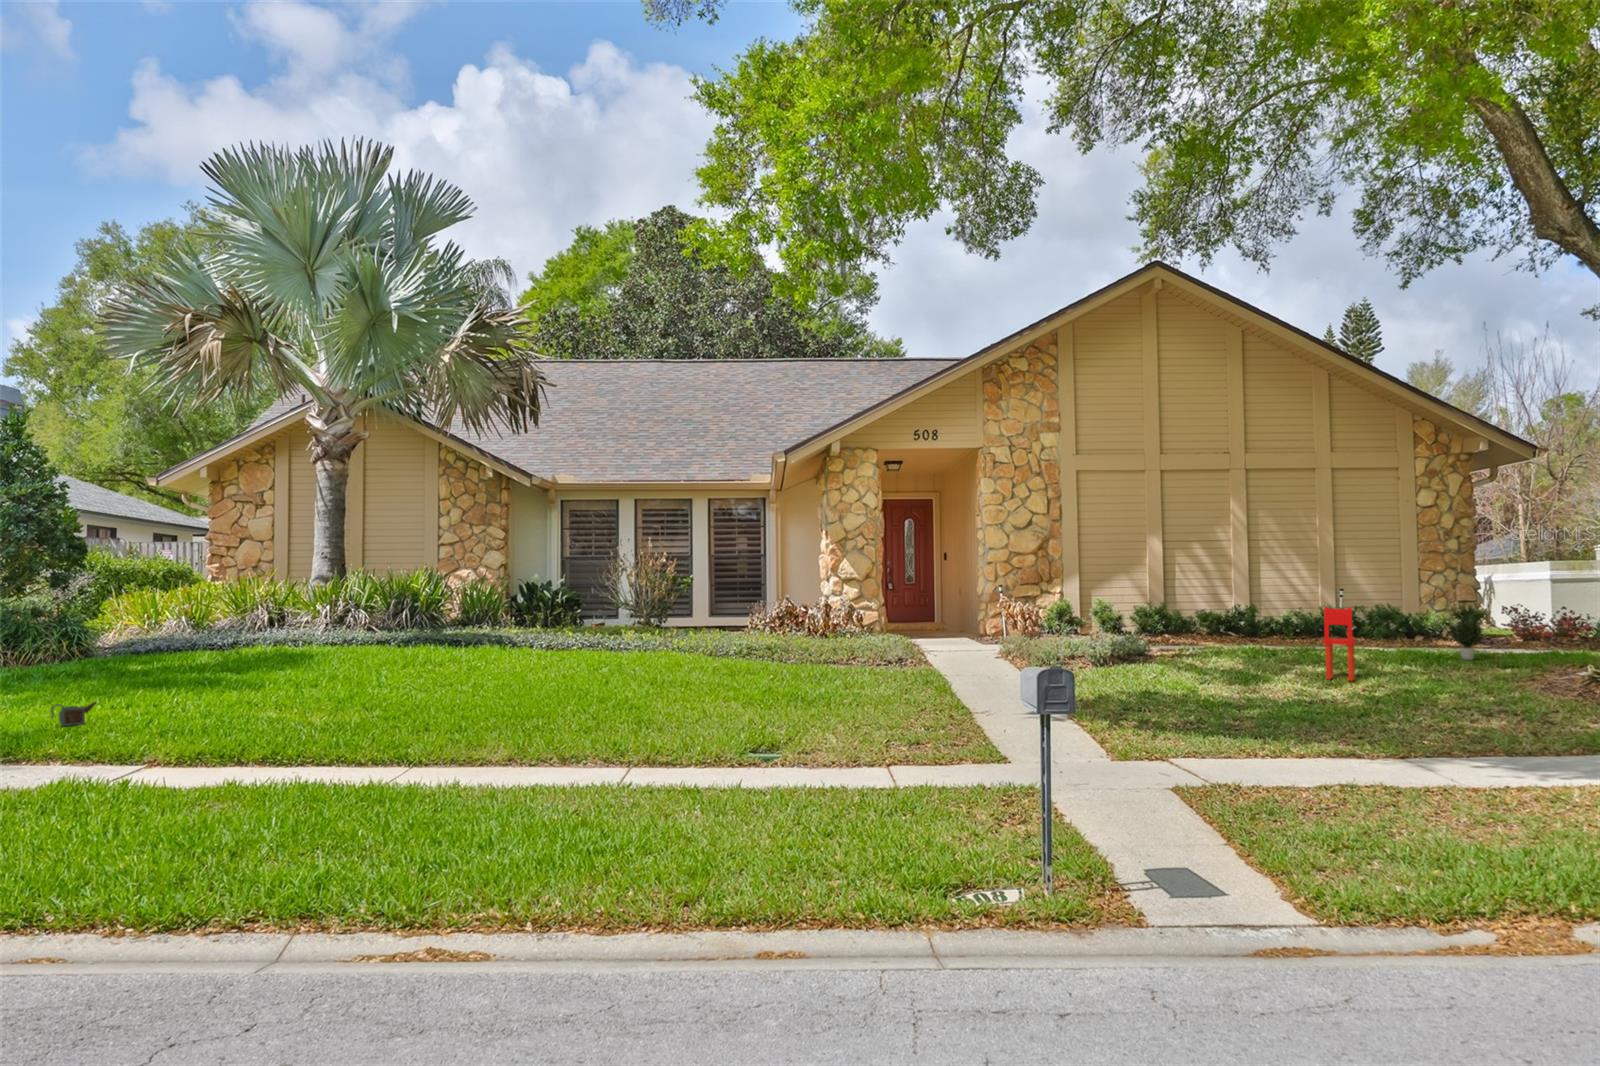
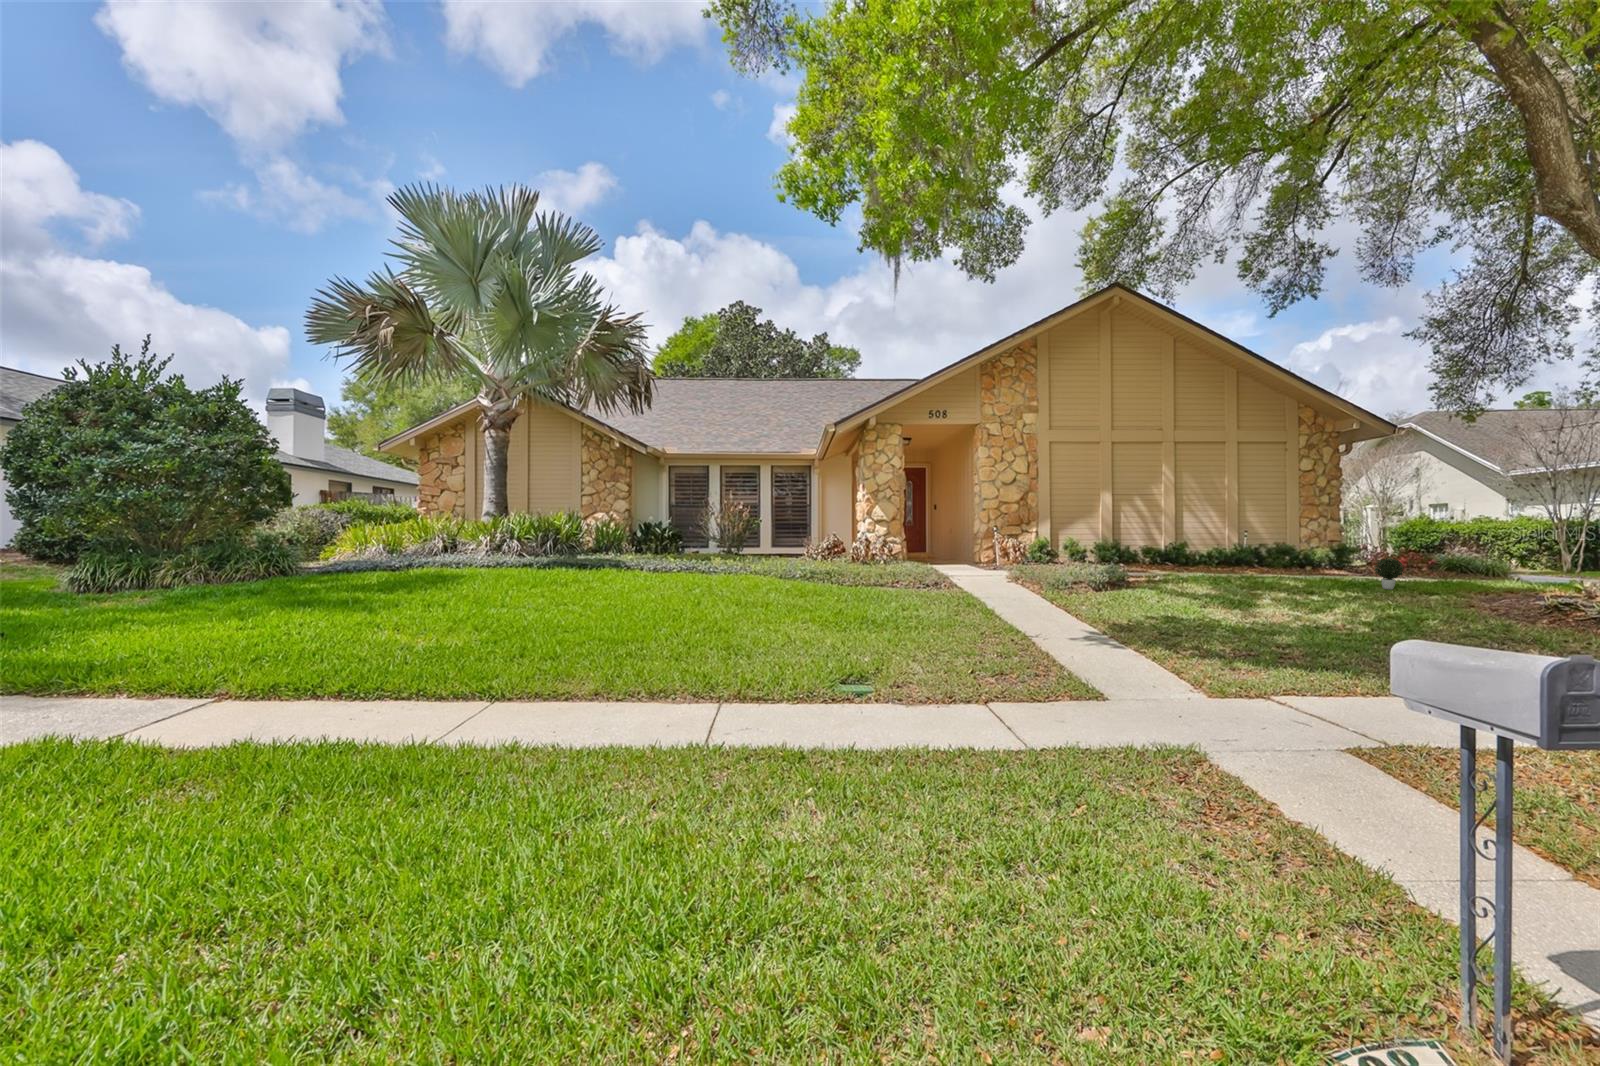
chair: present [1323,607,1356,681] -> none [1291,546,1323,608]
watering can: present [51,702,97,726] -> none [193,624,245,649]

